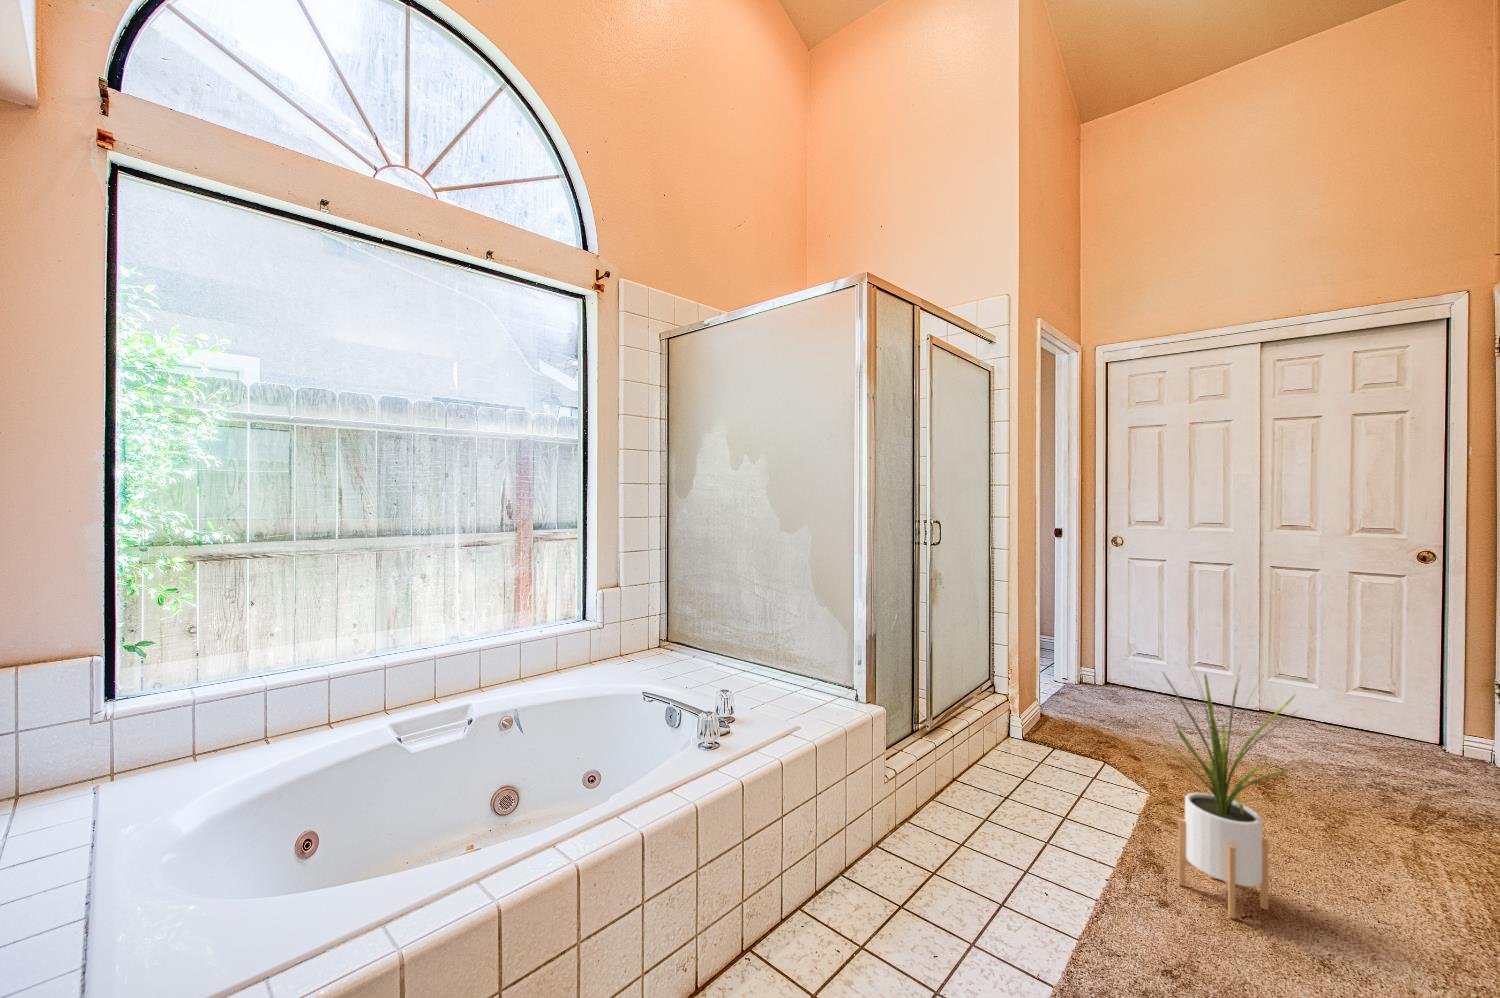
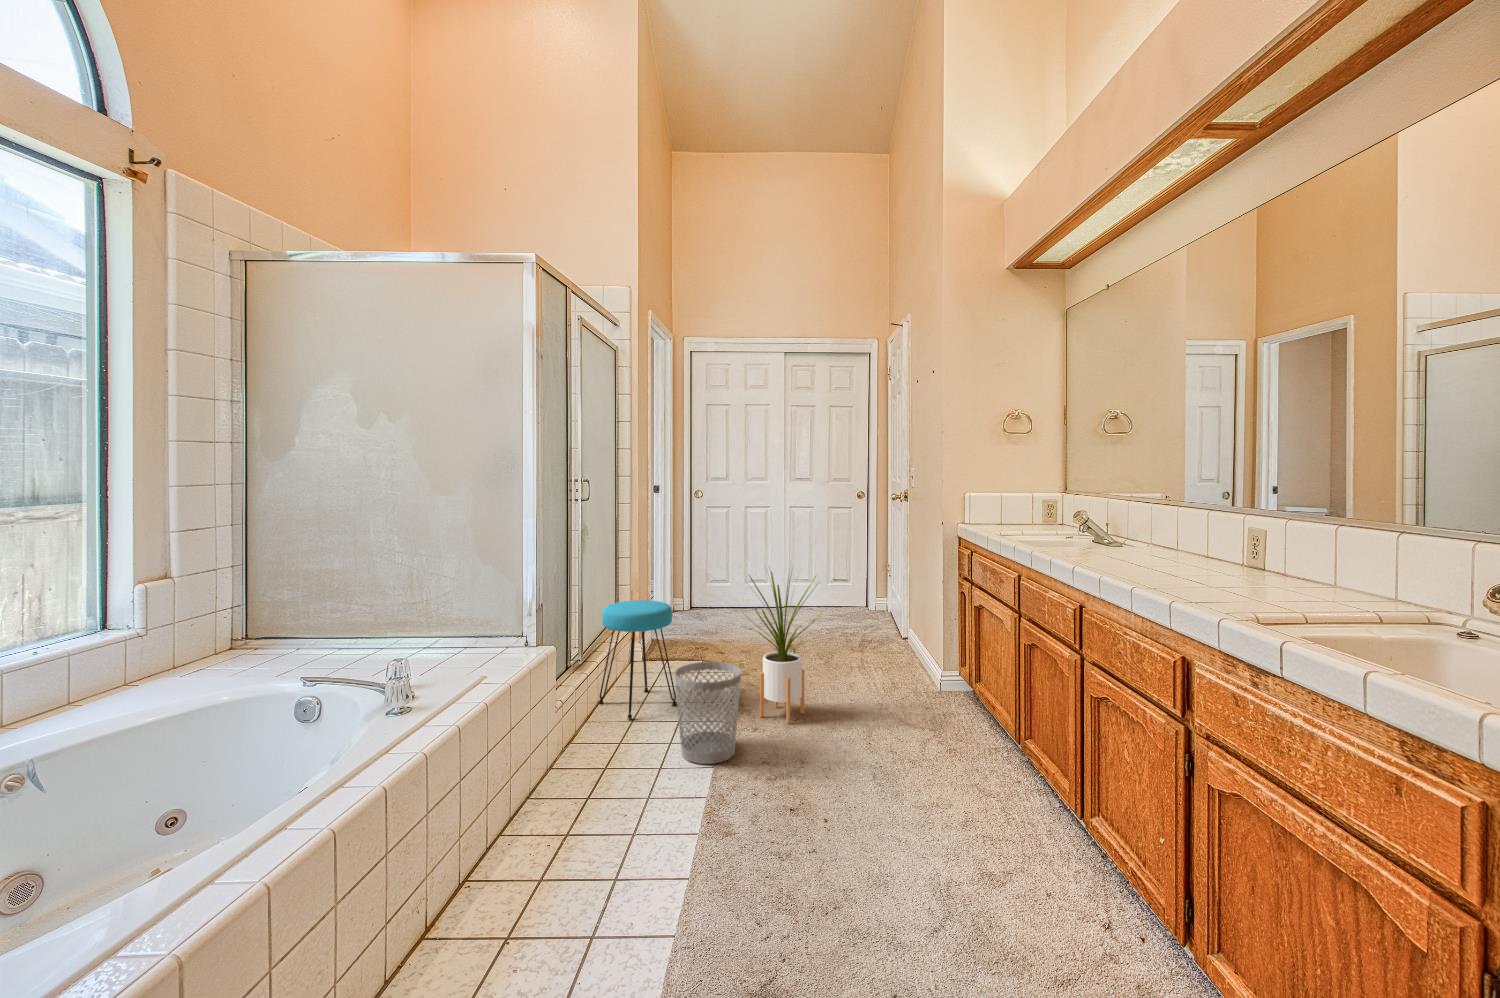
stool: none [955,670,1051,814] -> present [599,600,677,719]
wastebasket: none [1028,776,1133,938] -> present [675,662,741,764]

